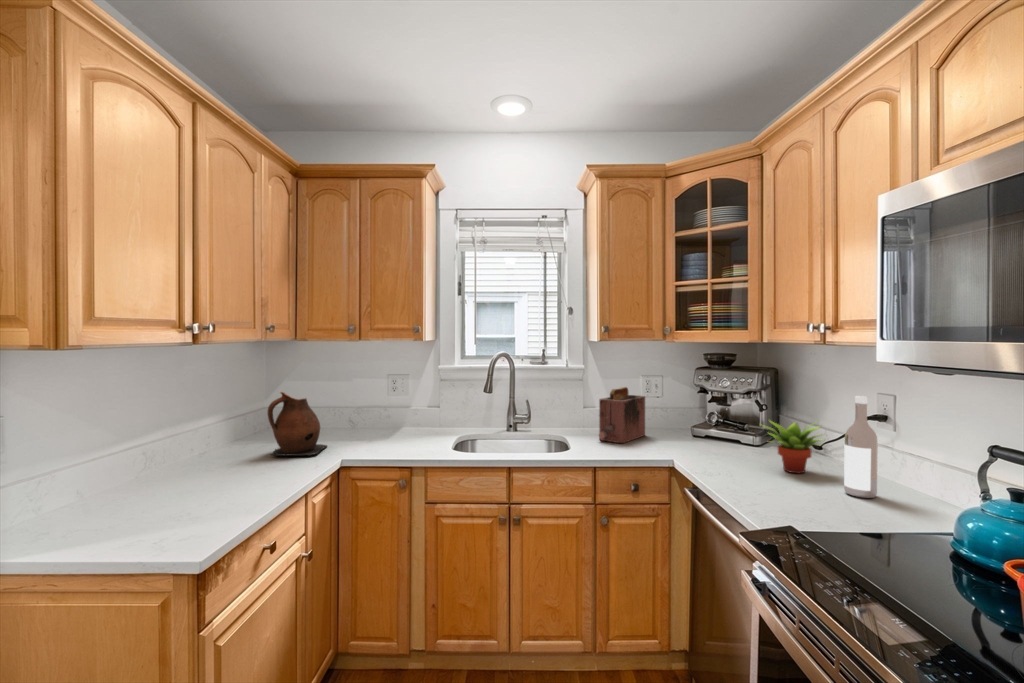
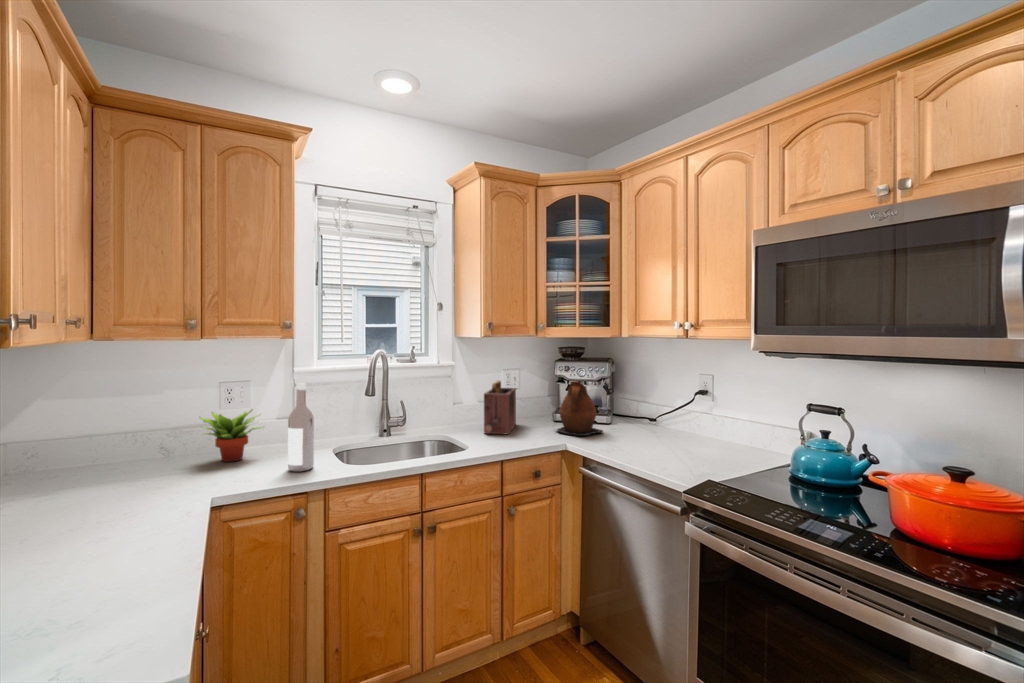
ceramic pitcher: present [268,392,327,456] -> present [557,381,603,436]
wine bottle: present [844,396,877,498] -> present [288,383,314,472]
succulent plant: present [764,421,822,473] -> present [199,410,262,462]

